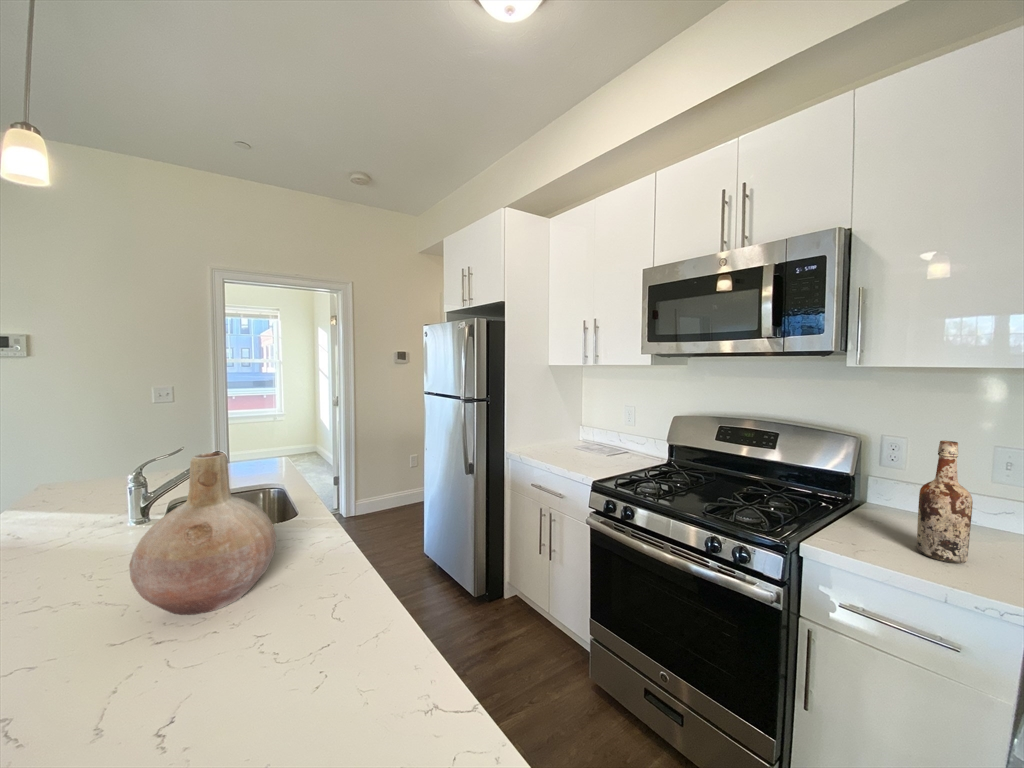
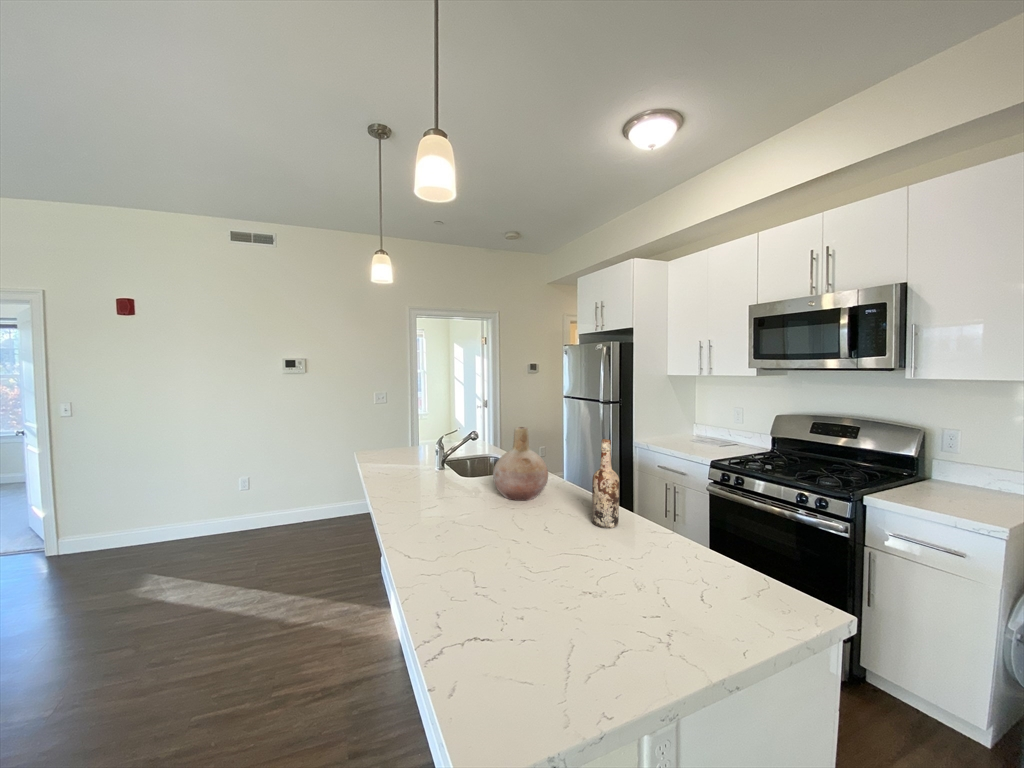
wine bottle: present [917,441,973,563] -> present [592,439,619,528]

